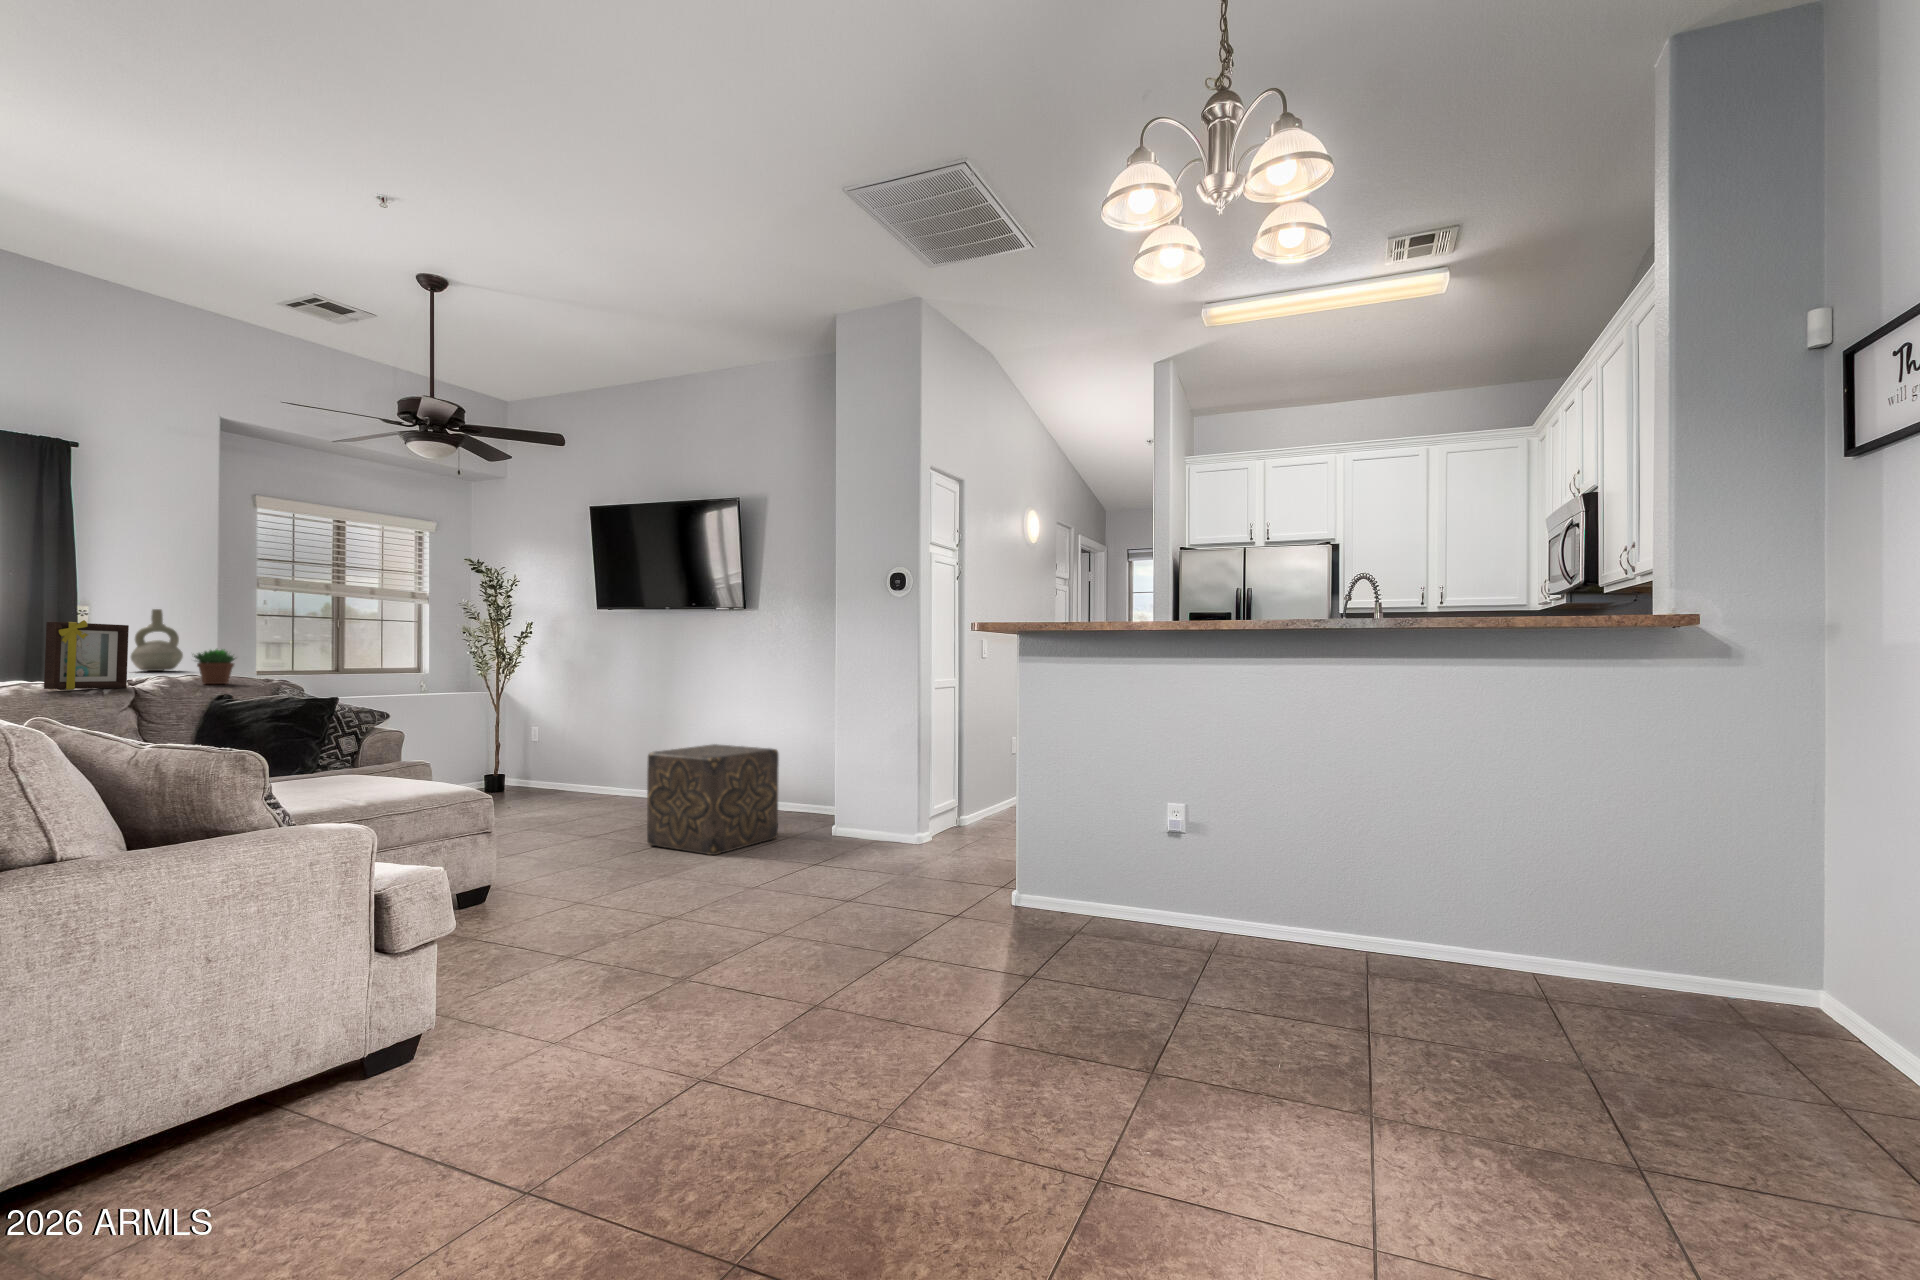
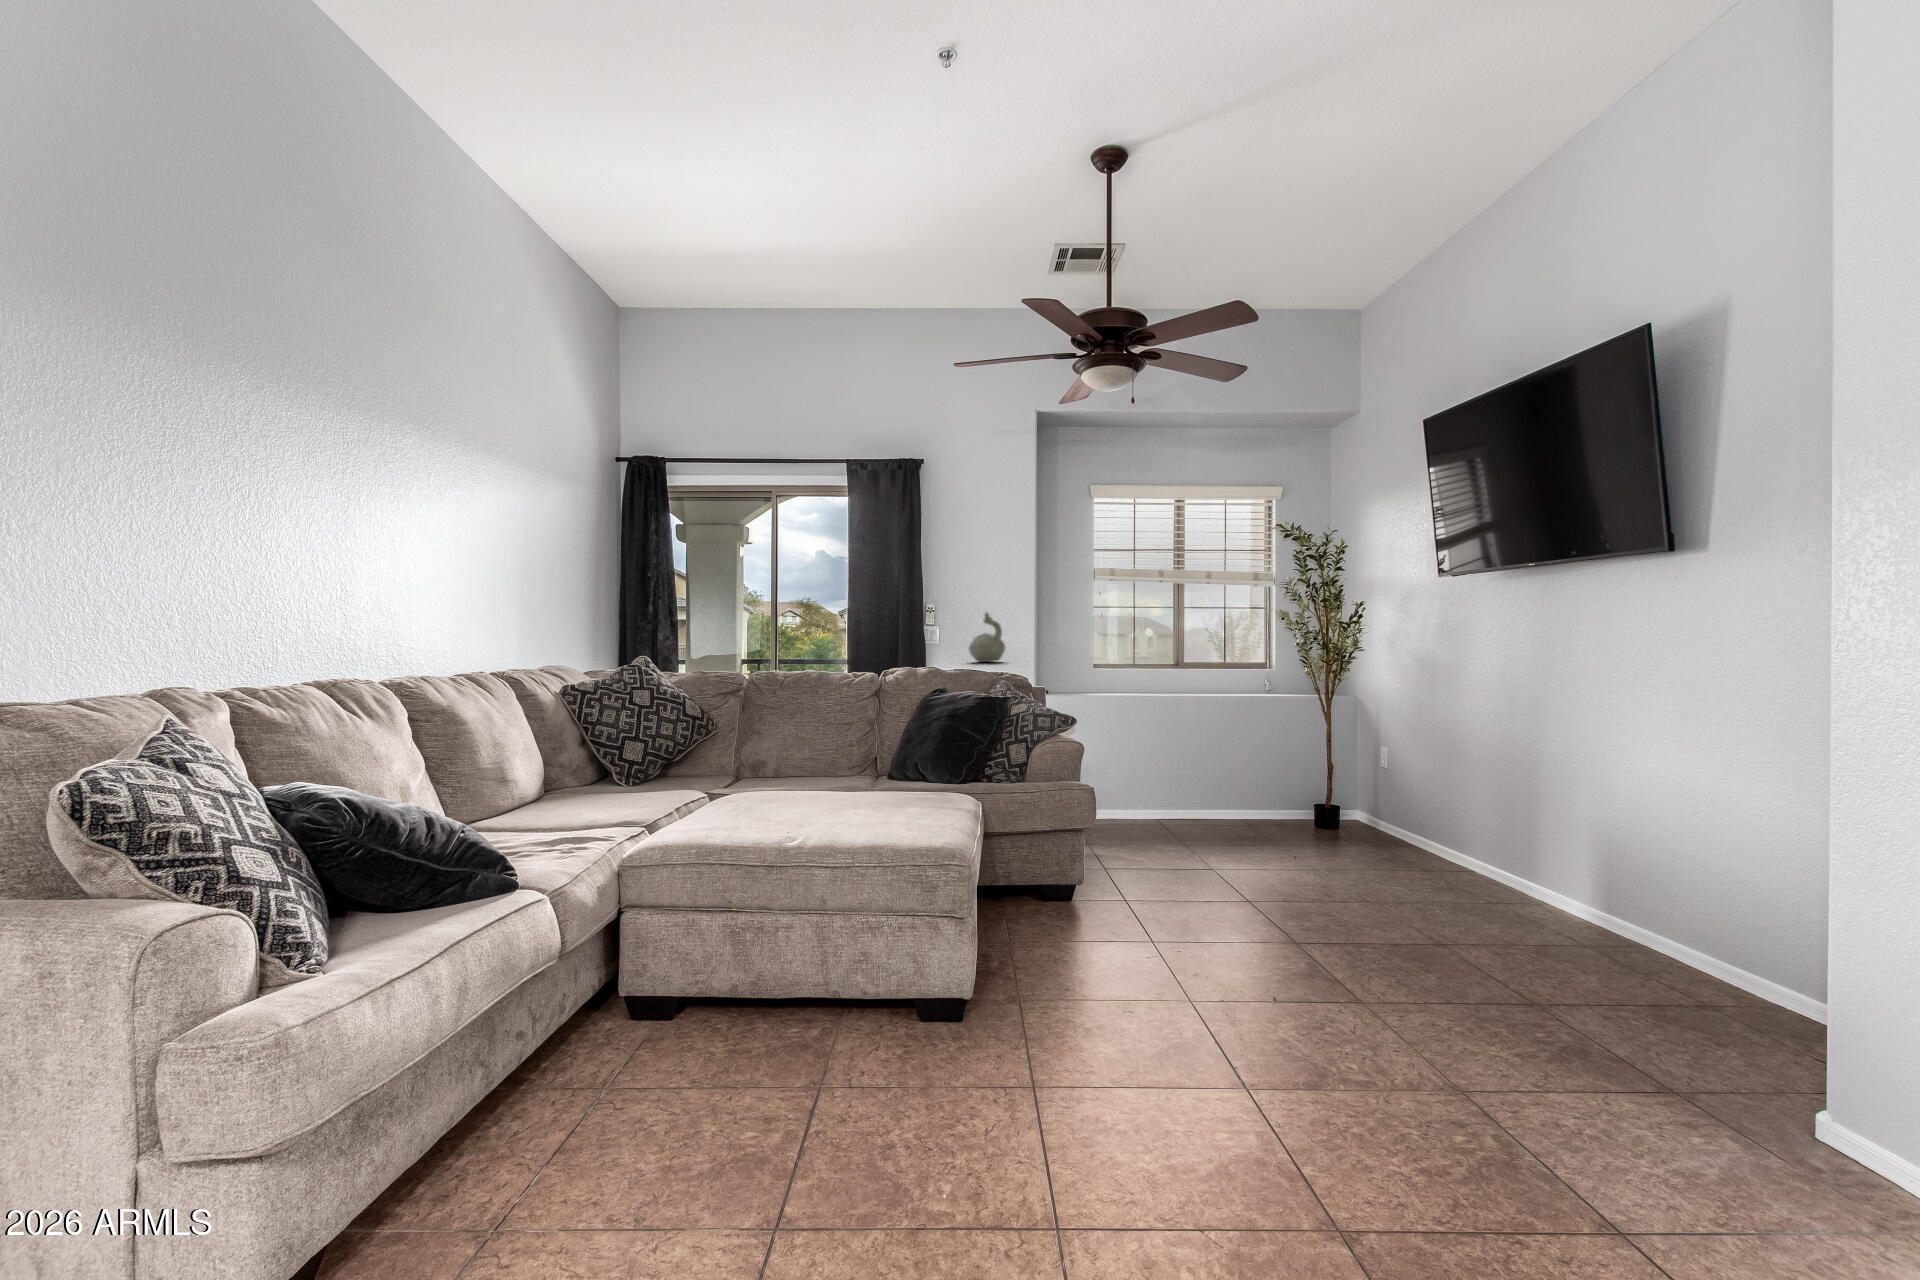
picture frame: present [44,620,129,690] -> none [817,614,880,679]
succulent plant: present [194,649,235,684] -> none [930,640,966,677]
ottoman: present [647,744,779,855] -> none [1369,820,1645,1054]

